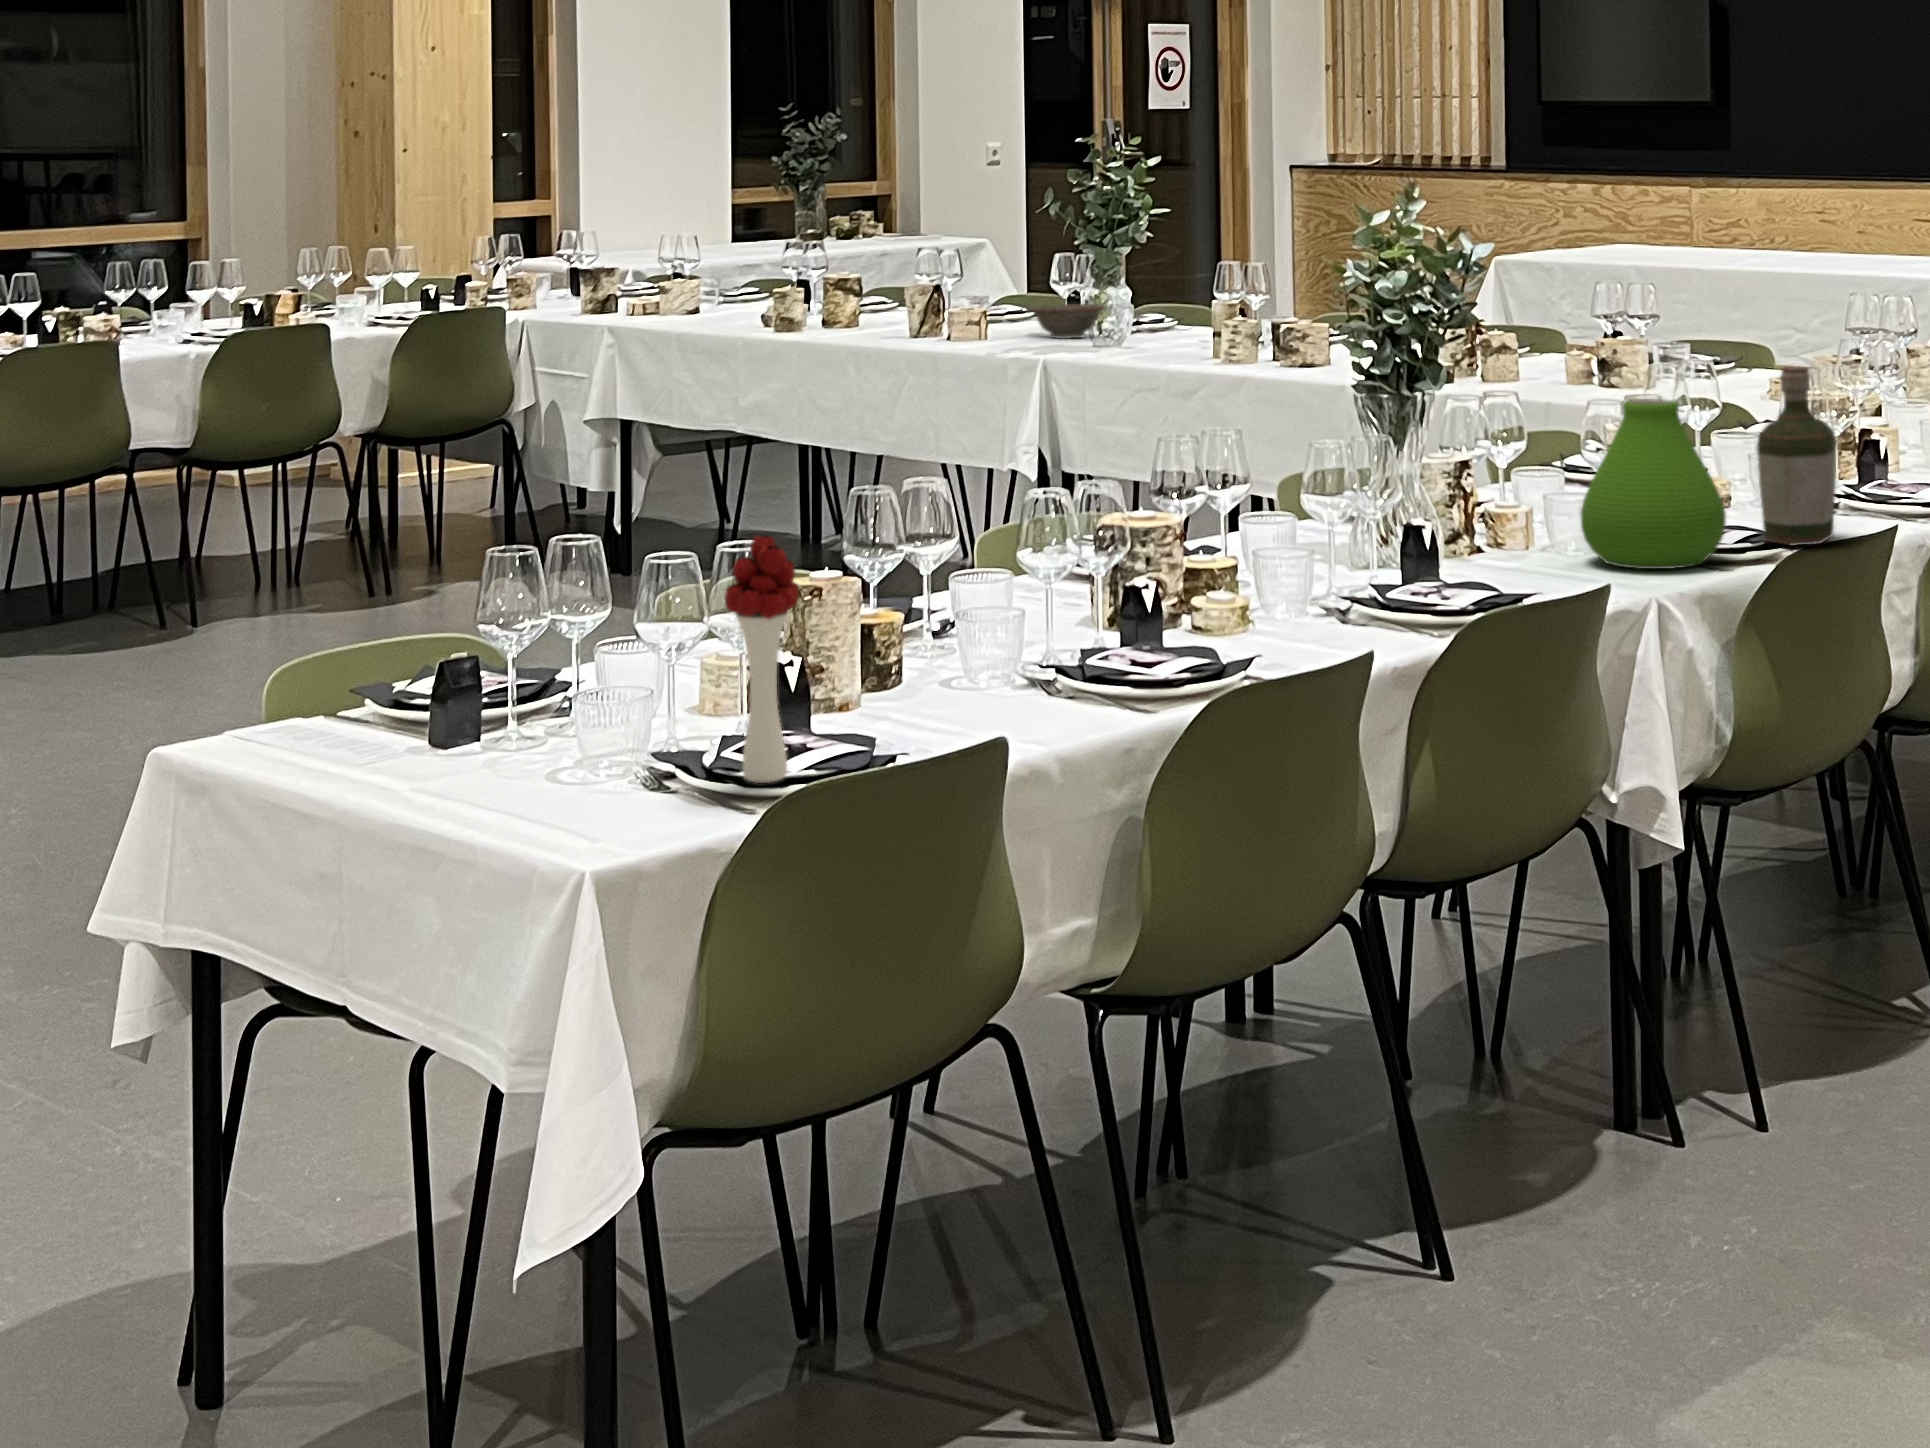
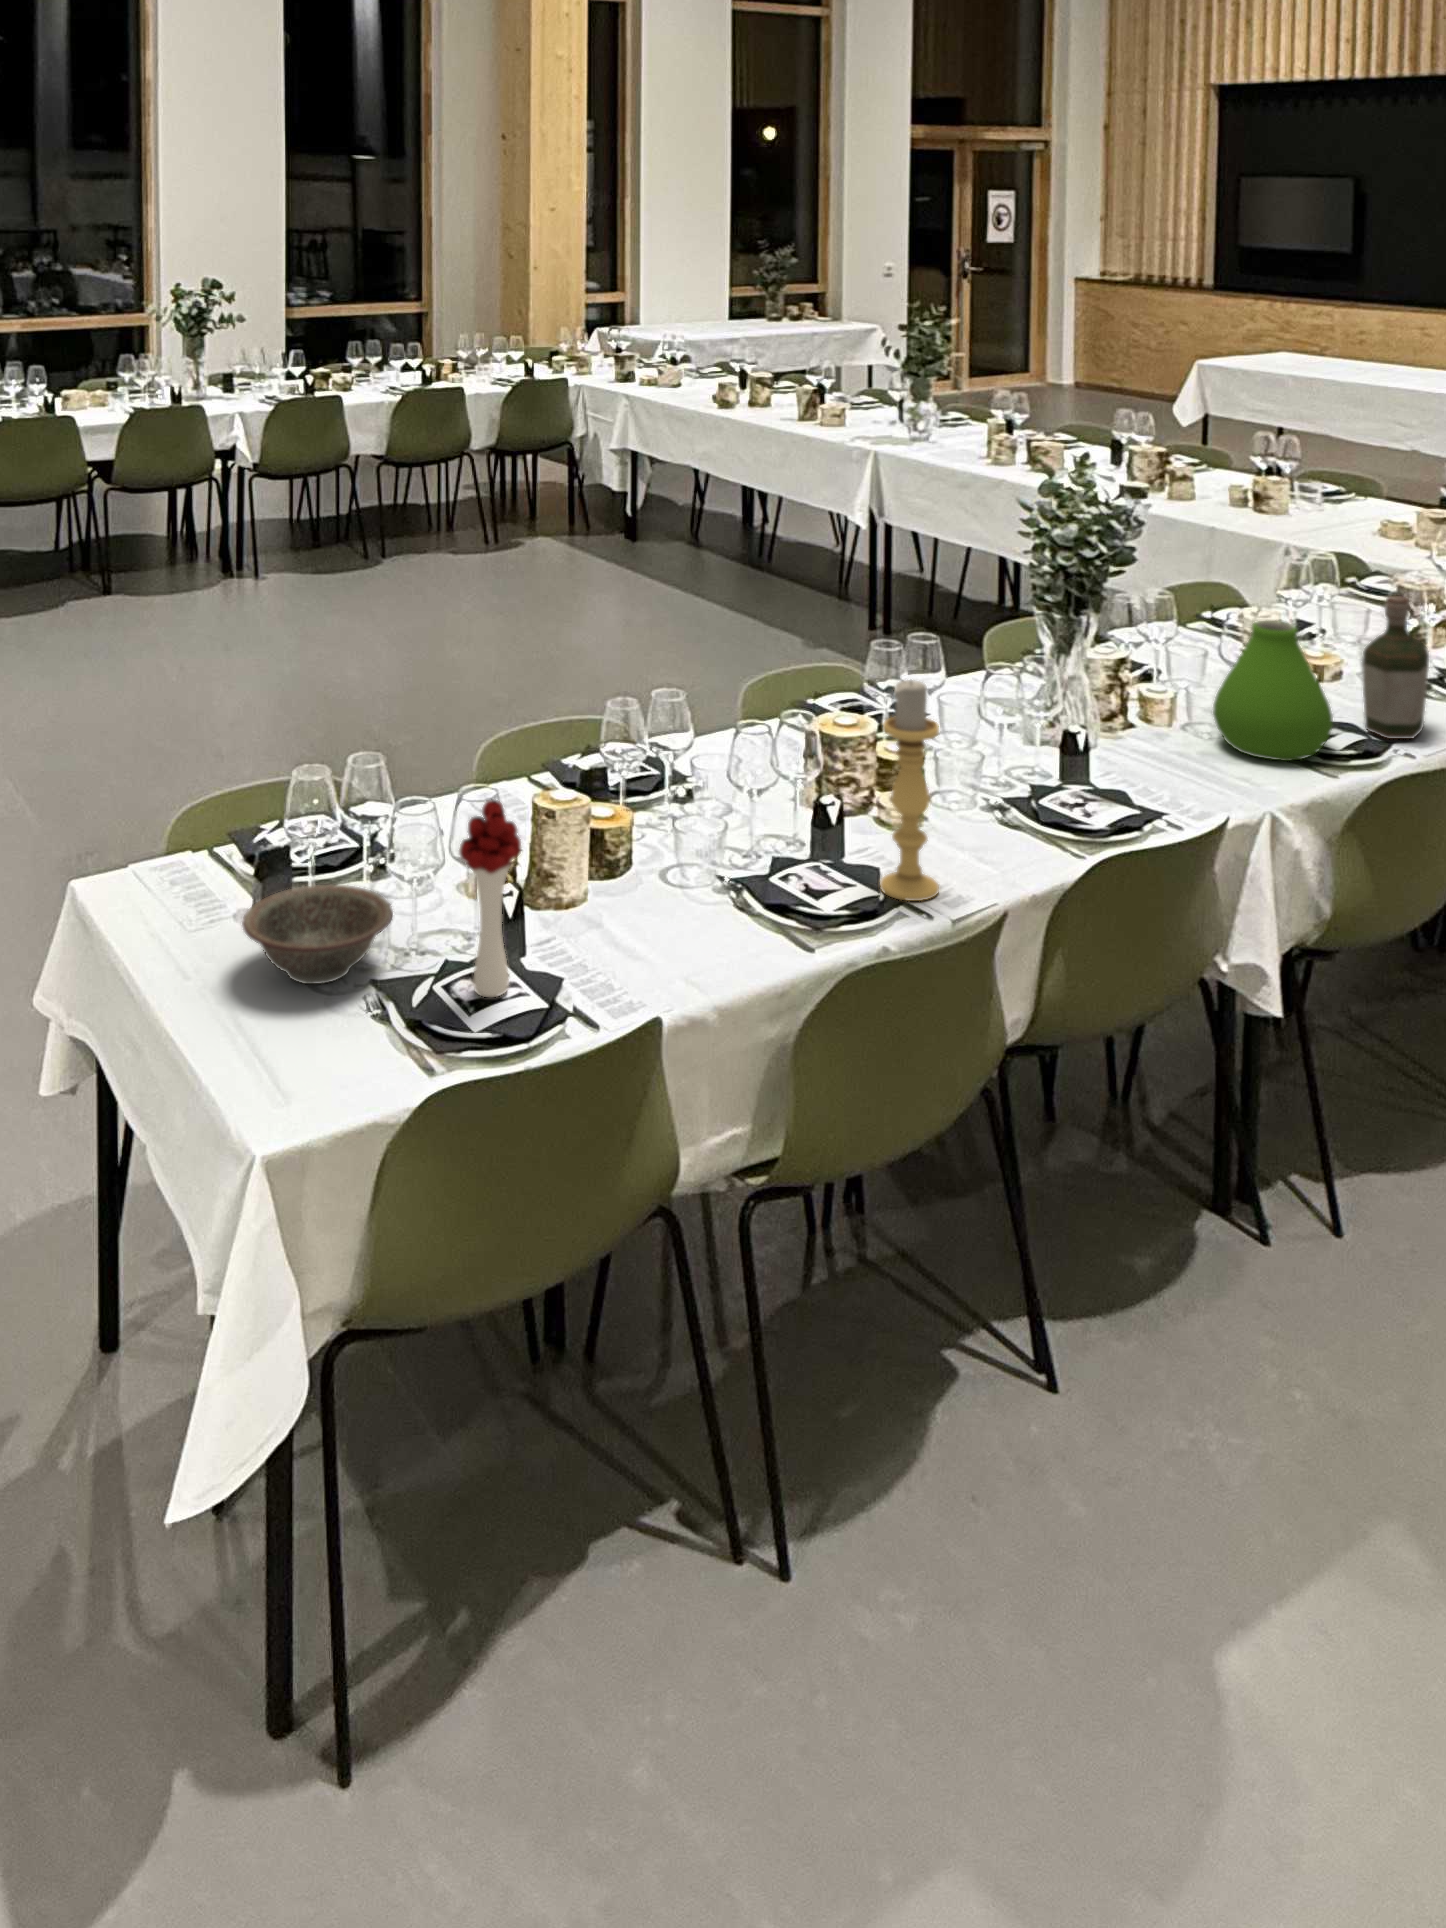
decorative bowl: present [1029,304,1105,339] -> present [242,884,393,984]
candle holder: none [1204,413,1279,688] -> present [880,680,939,901]

